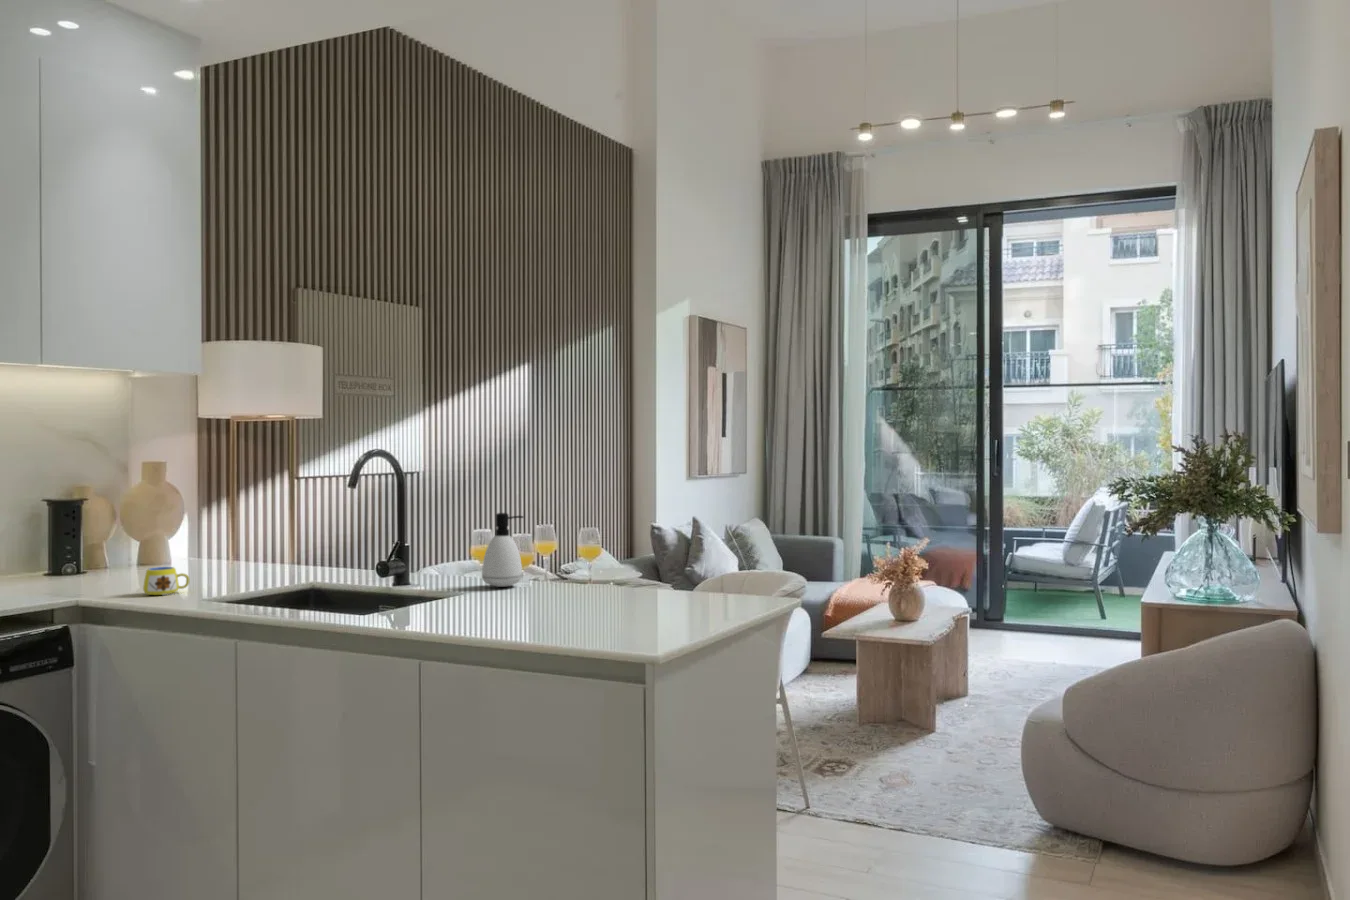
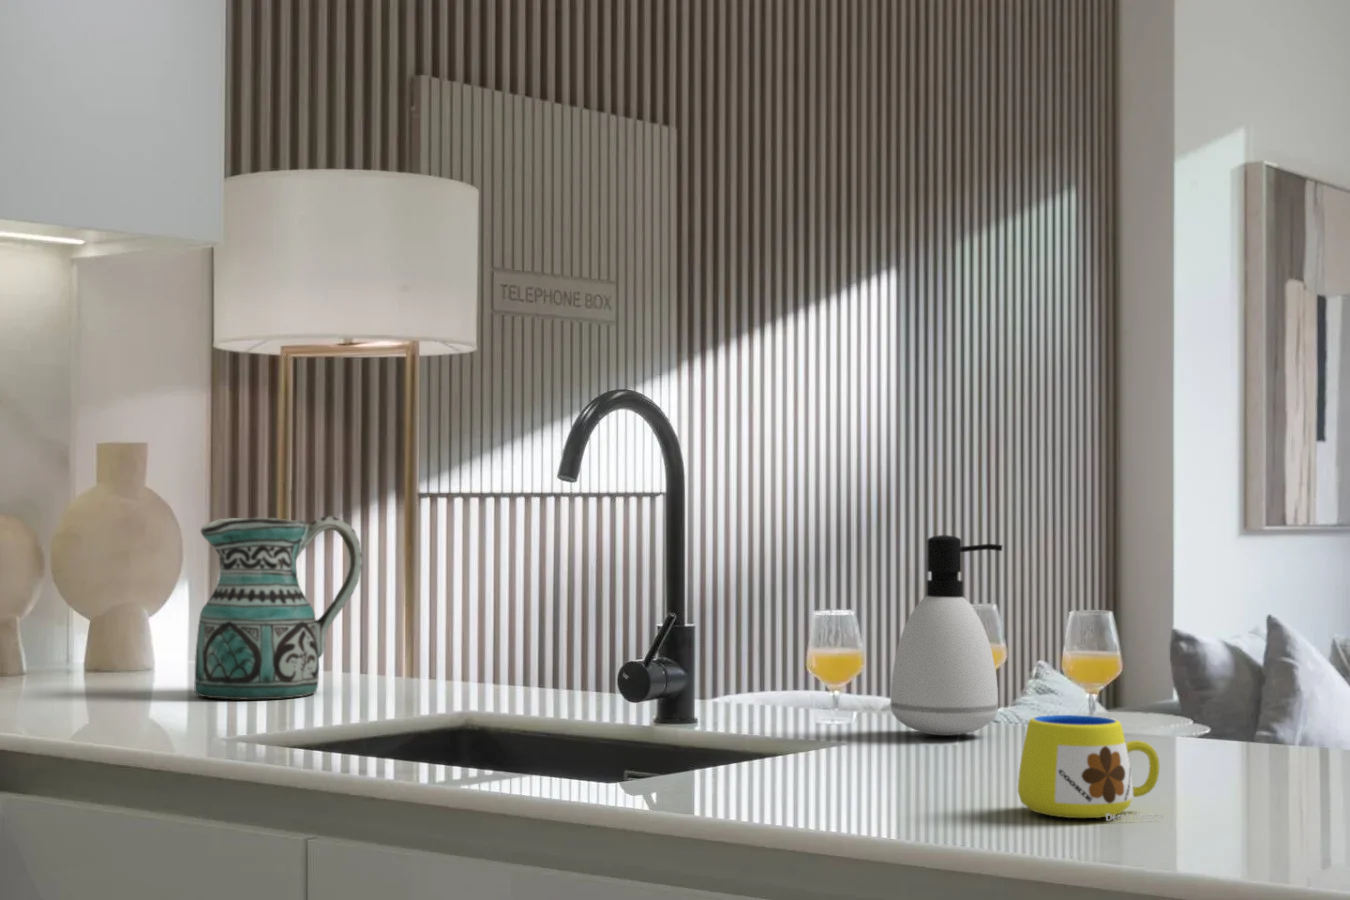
ceramic pitcher: none [194,502,270,581] -> present [194,516,362,699]
mug: present [143,567,189,595] -> present [1018,715,1163,821]

